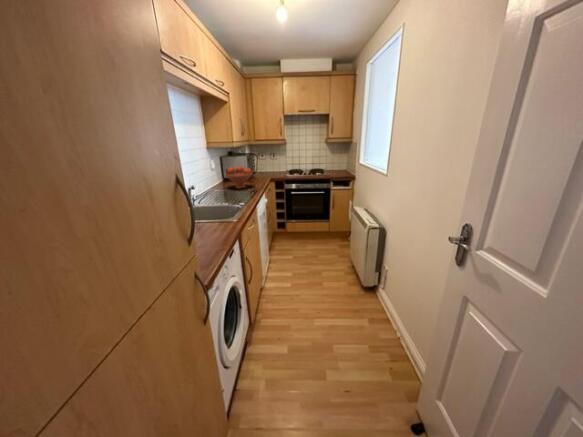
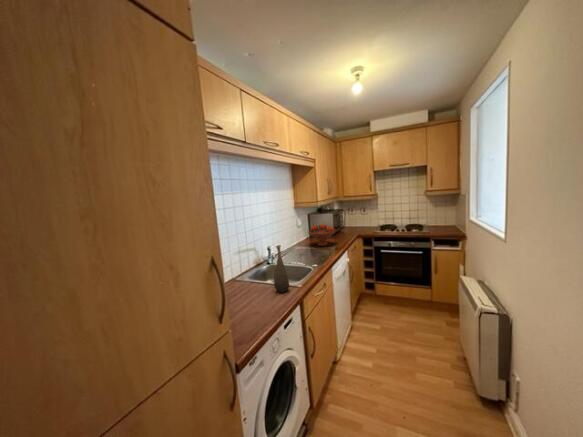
bottle: none [209,181,226,229] -> present [274,245,290,292]

